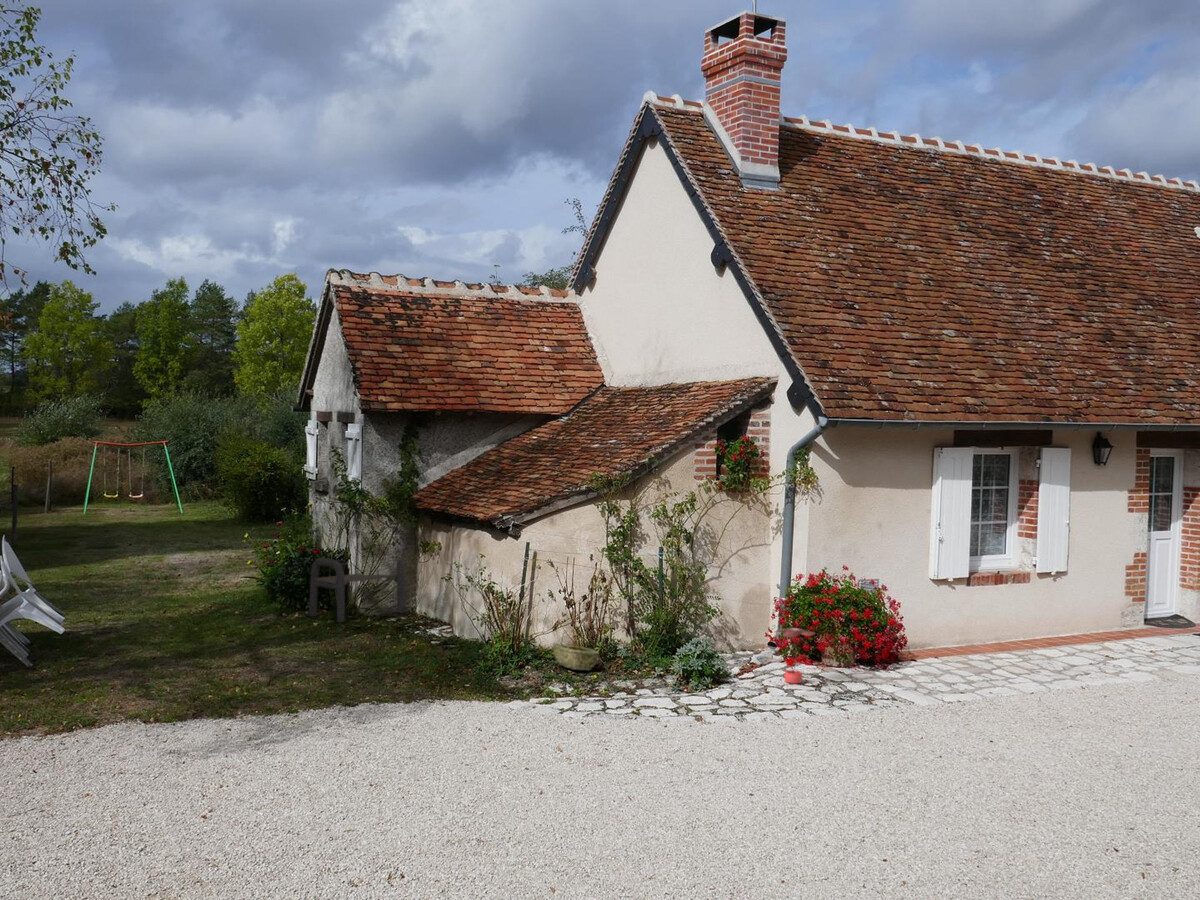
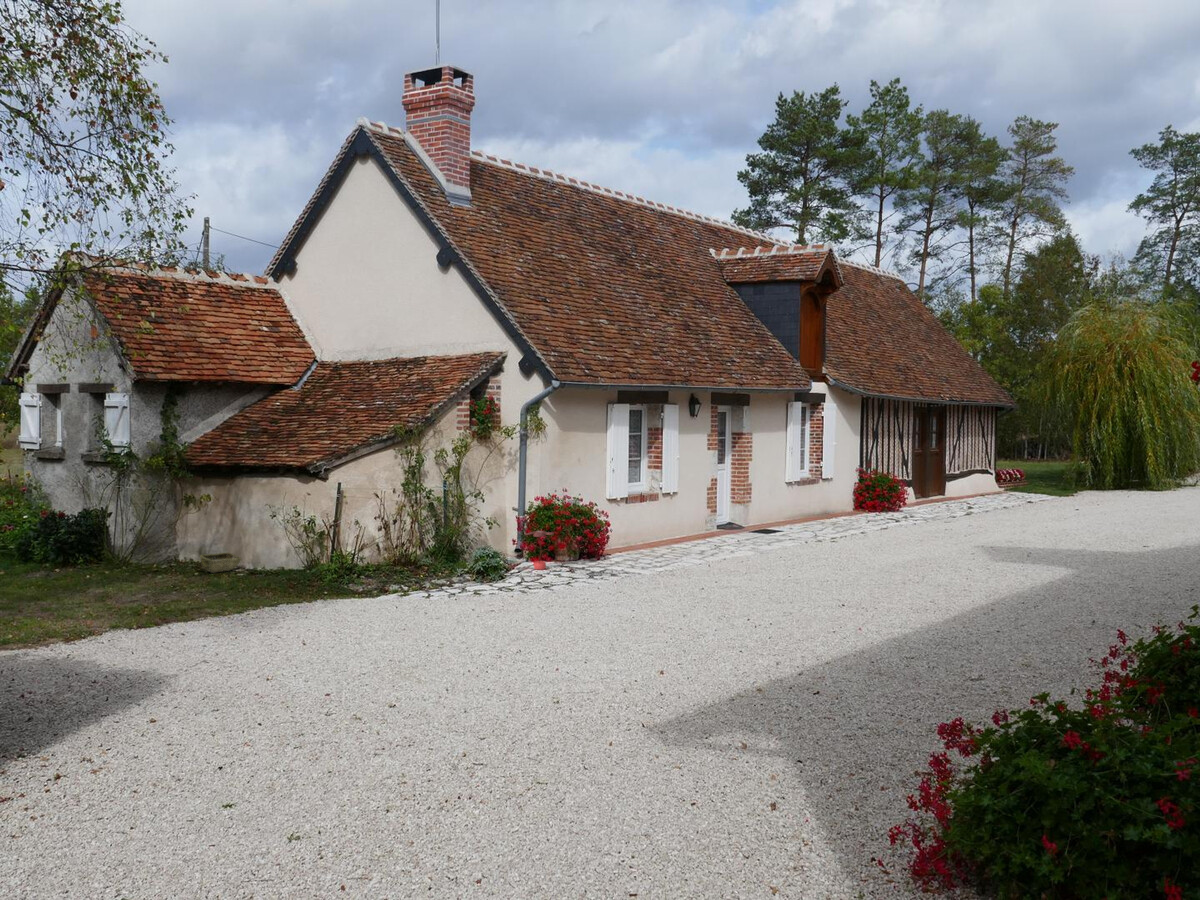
bench: present [309,558,405,622] -> none [85,510,171,572]
woven basket: present [553,644,599,670] -> present [200,553,241,573]

